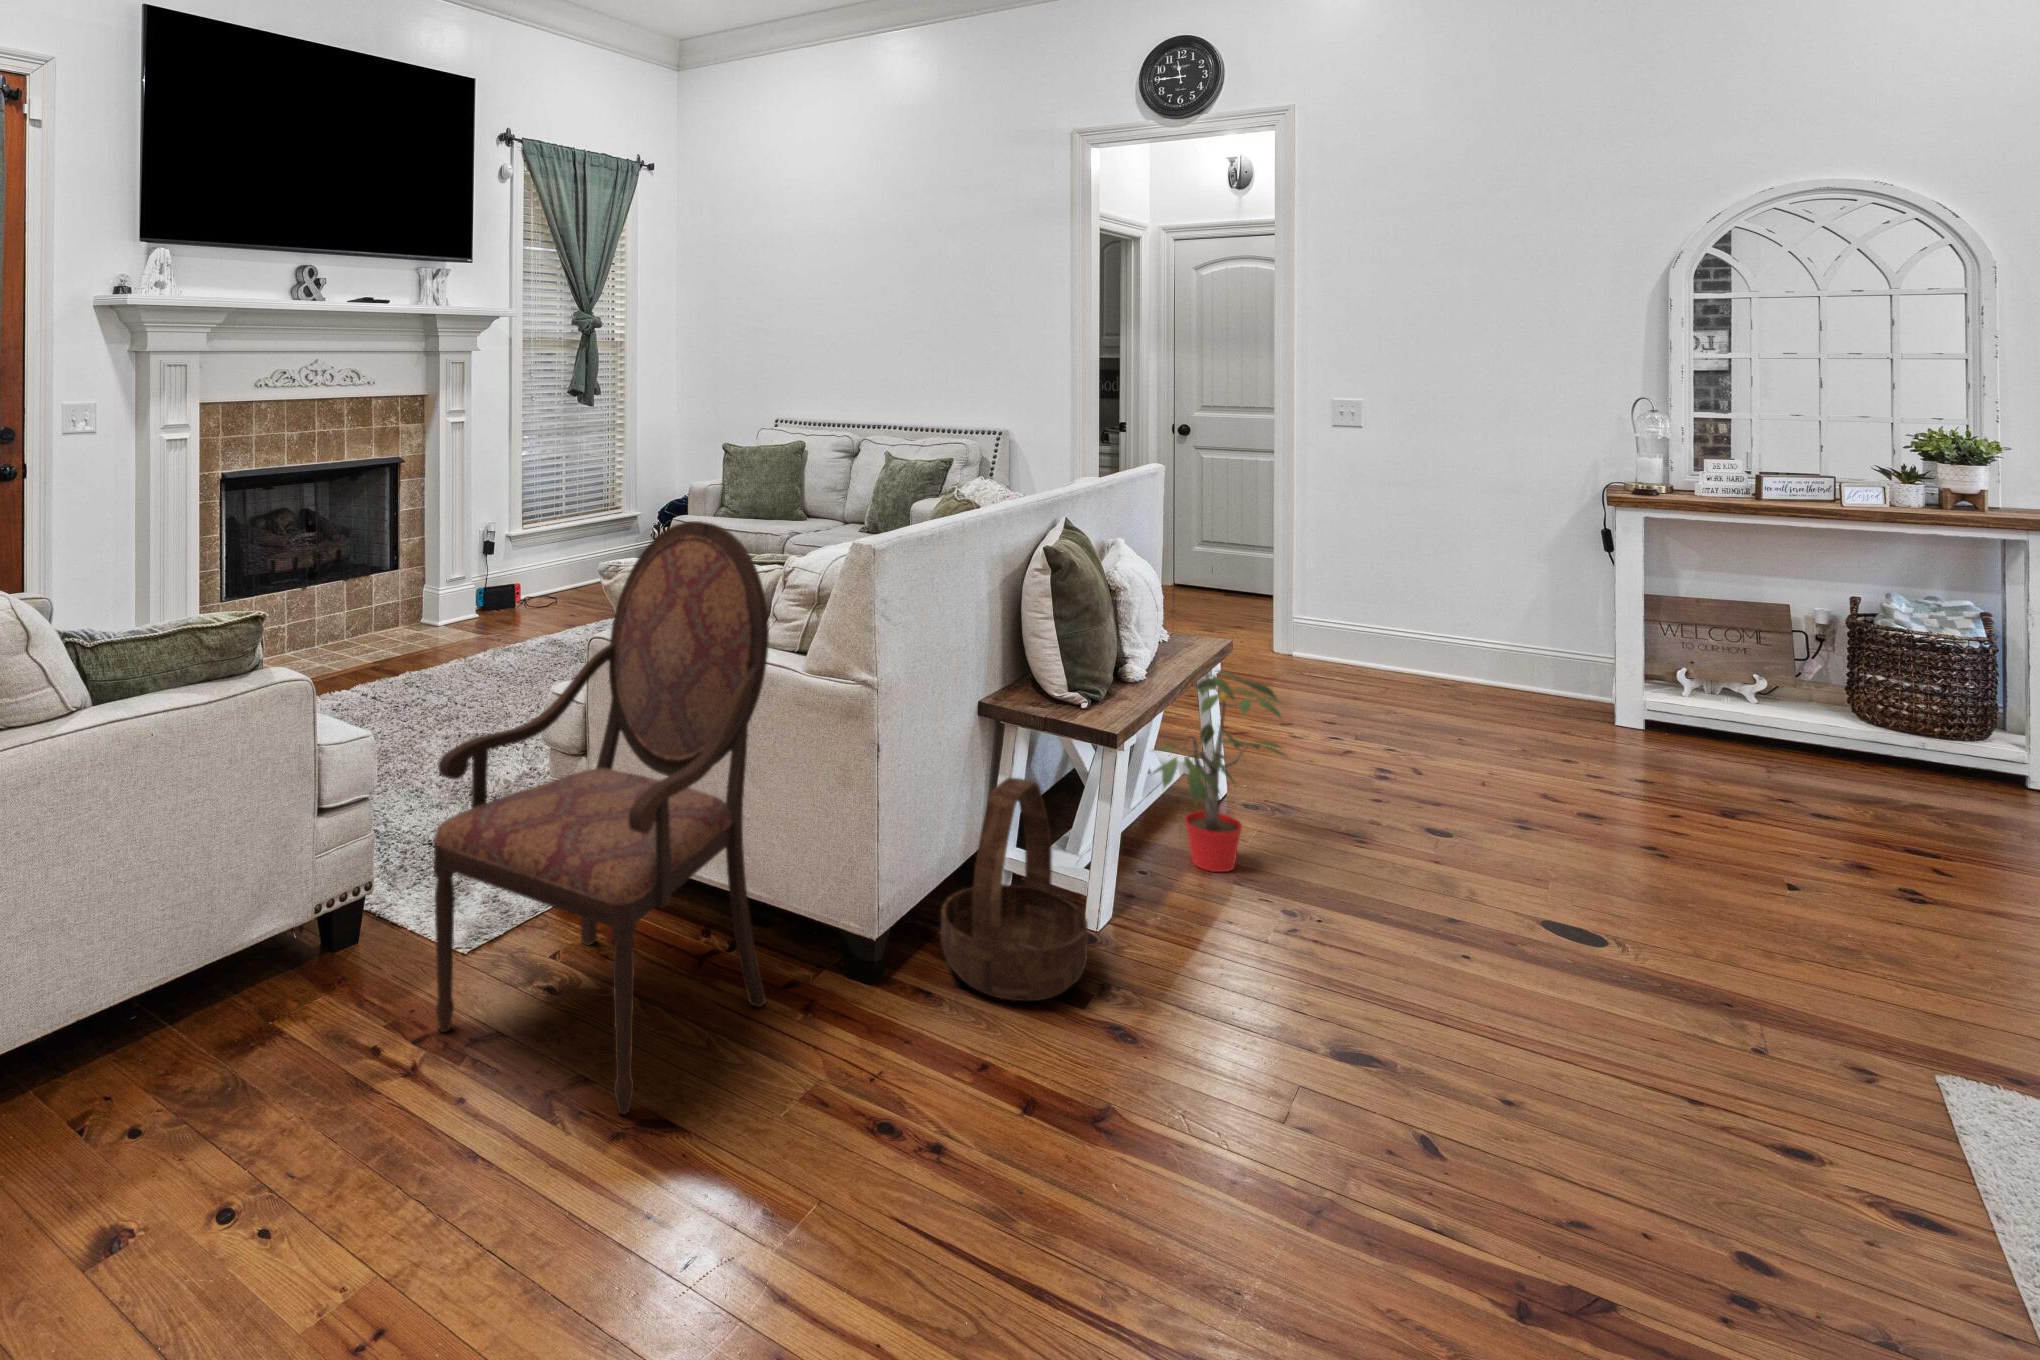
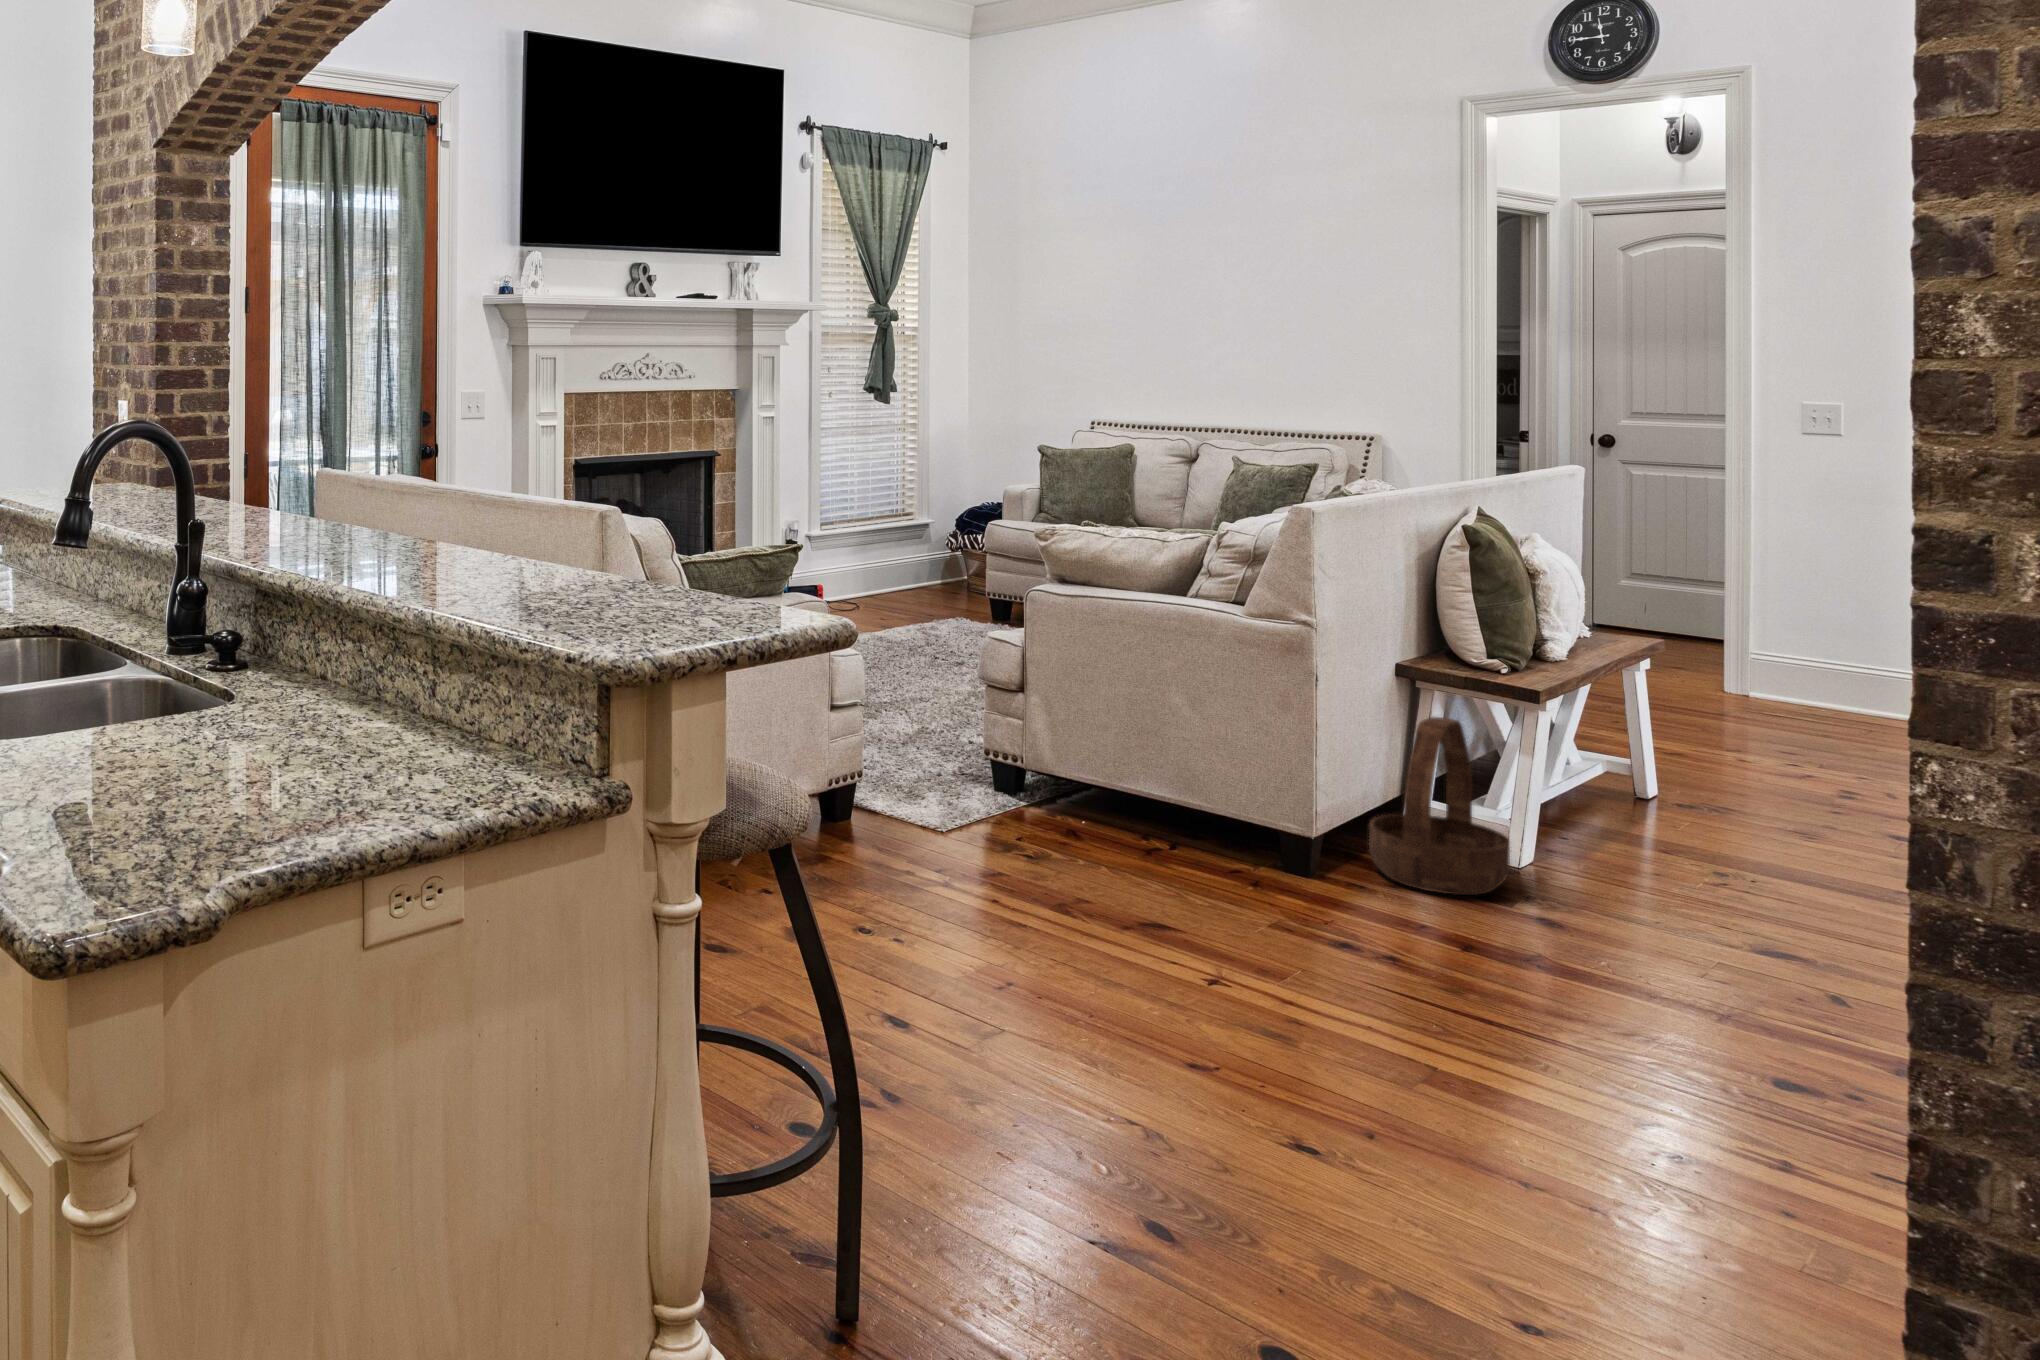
armchair: present [433,521,769,1114] -> none [954,490,1220,916]
potted plant: present [1154,669,1287,872] -> none [1564,652,1727,841]

